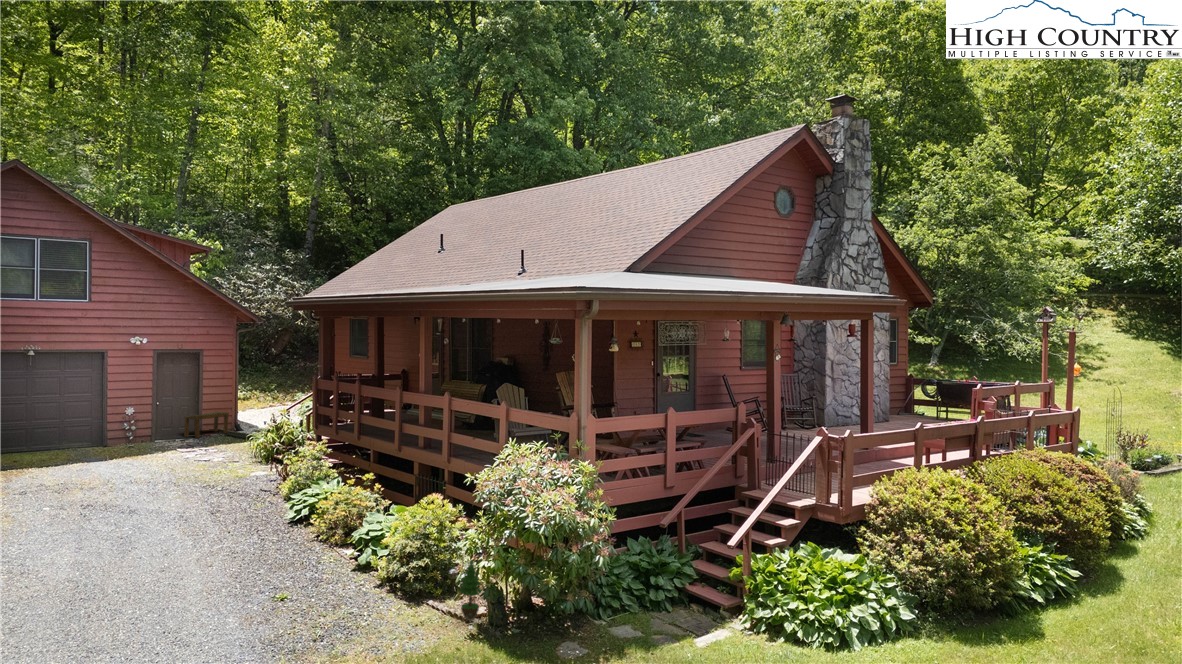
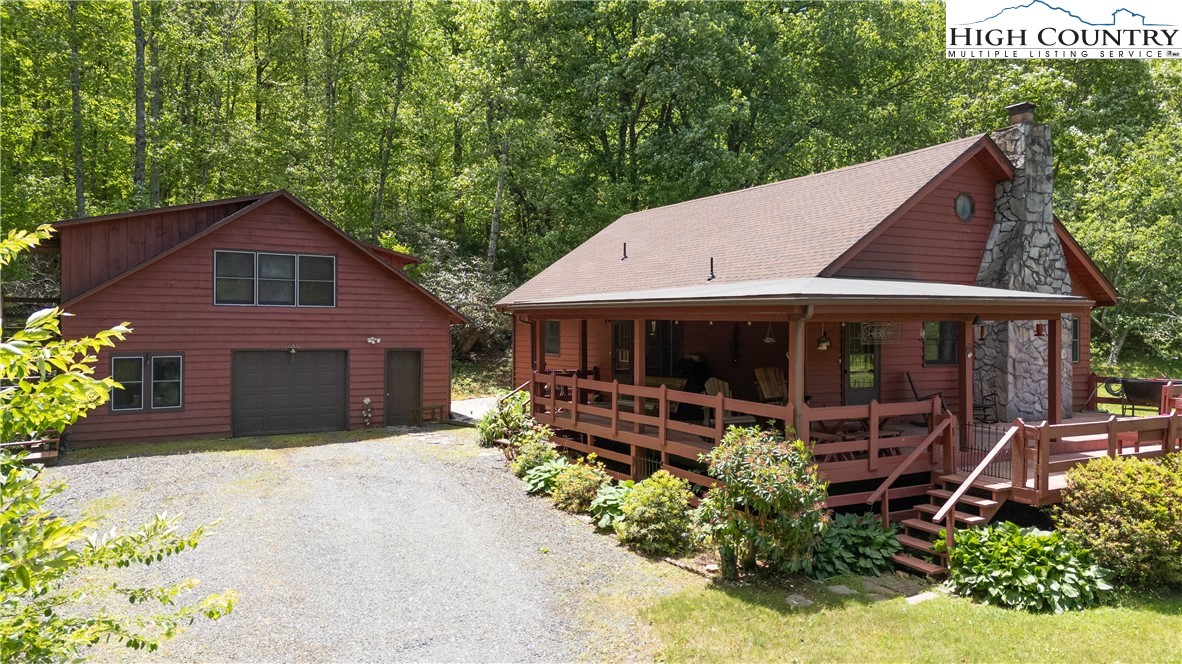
potted tree: present [460,560,482,621] -> none [700,520,719,572]

